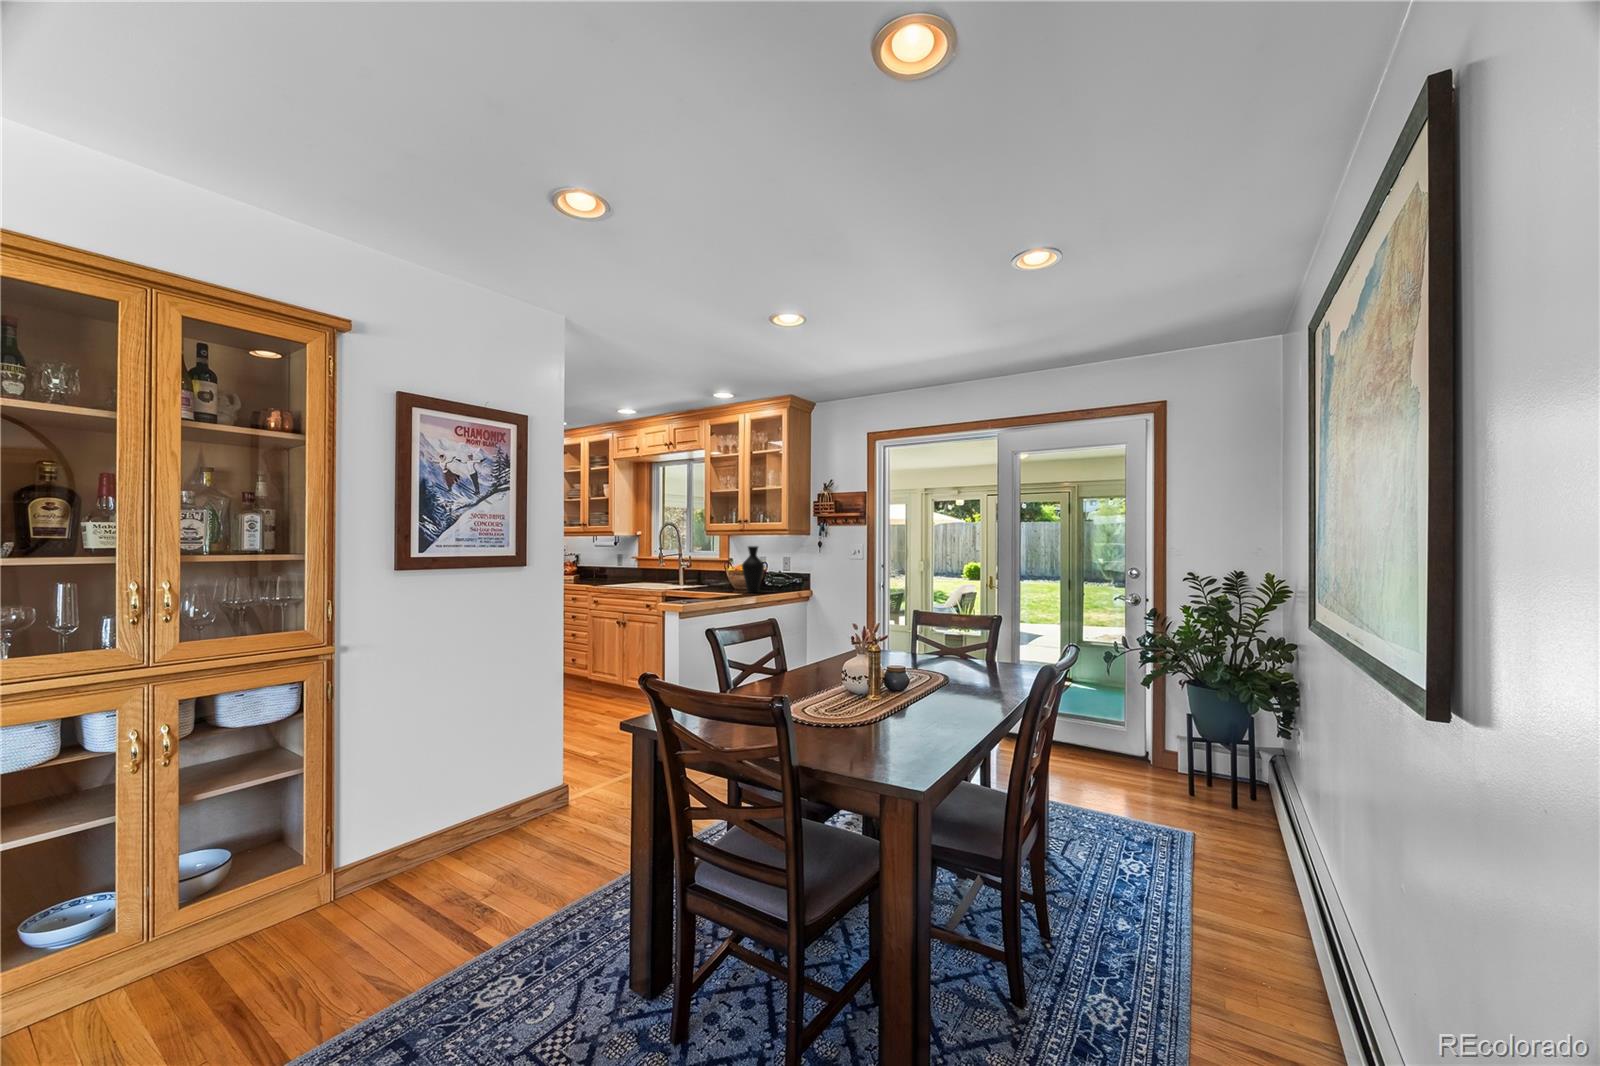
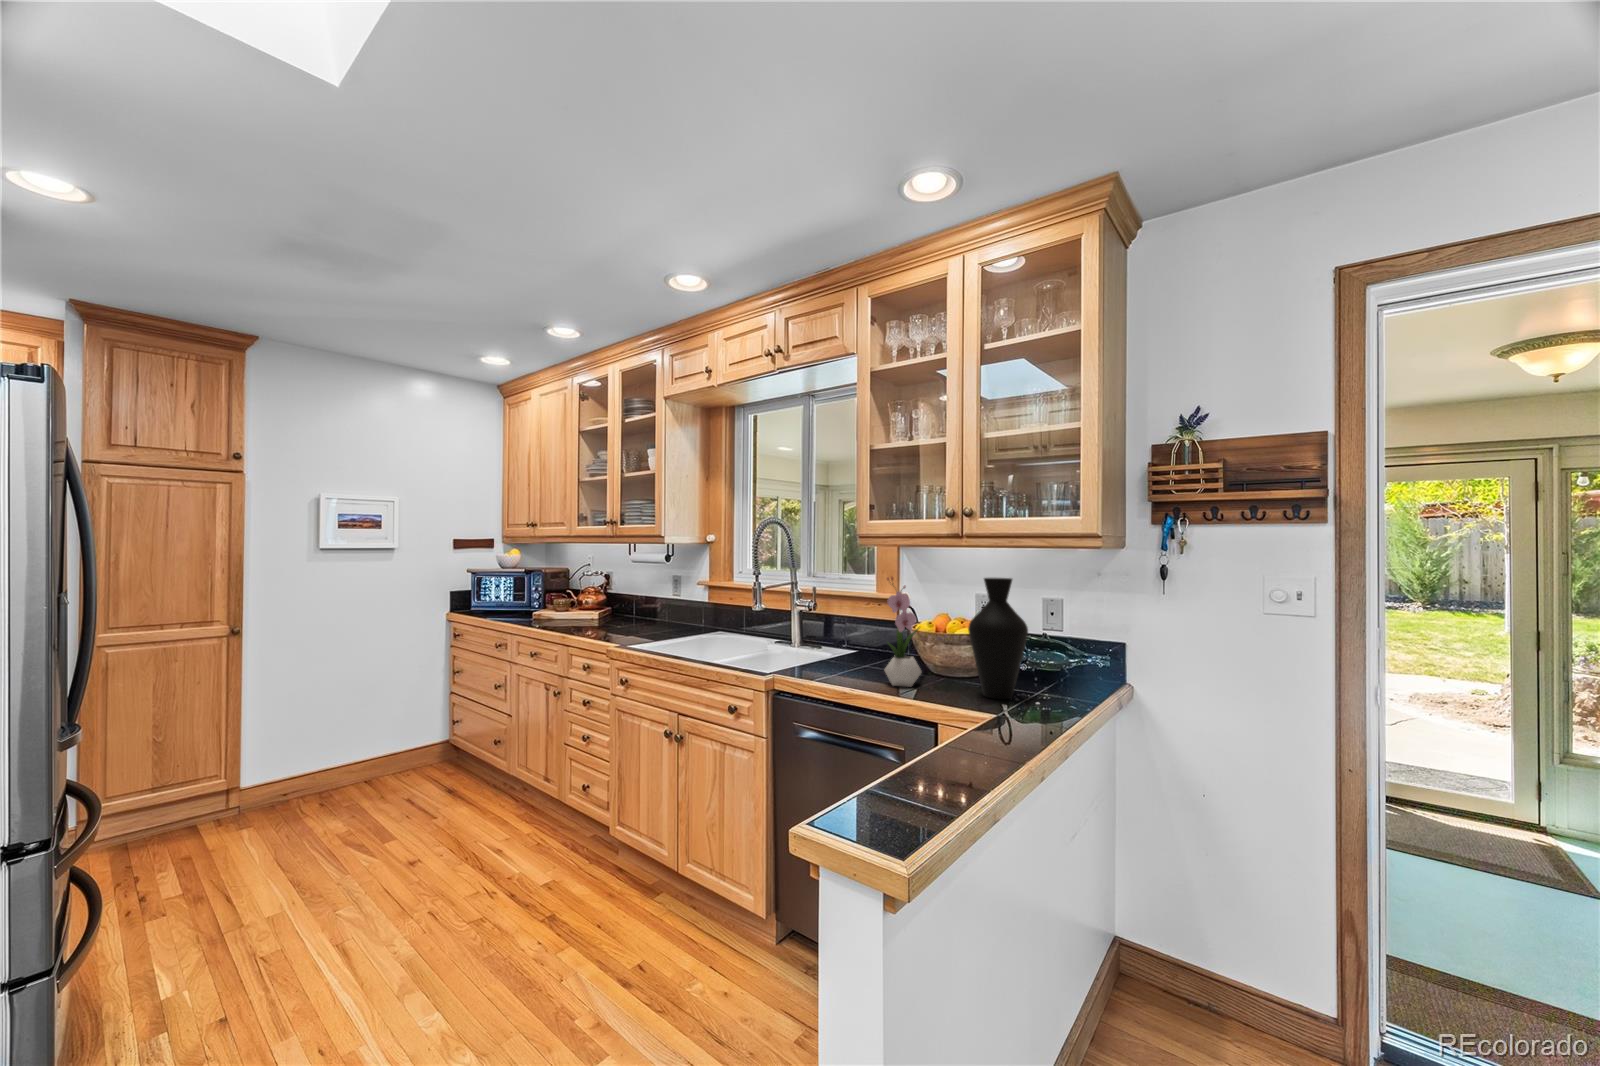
flower arrangement: none [711,547,728,592] -> present [885,577,921,687]

